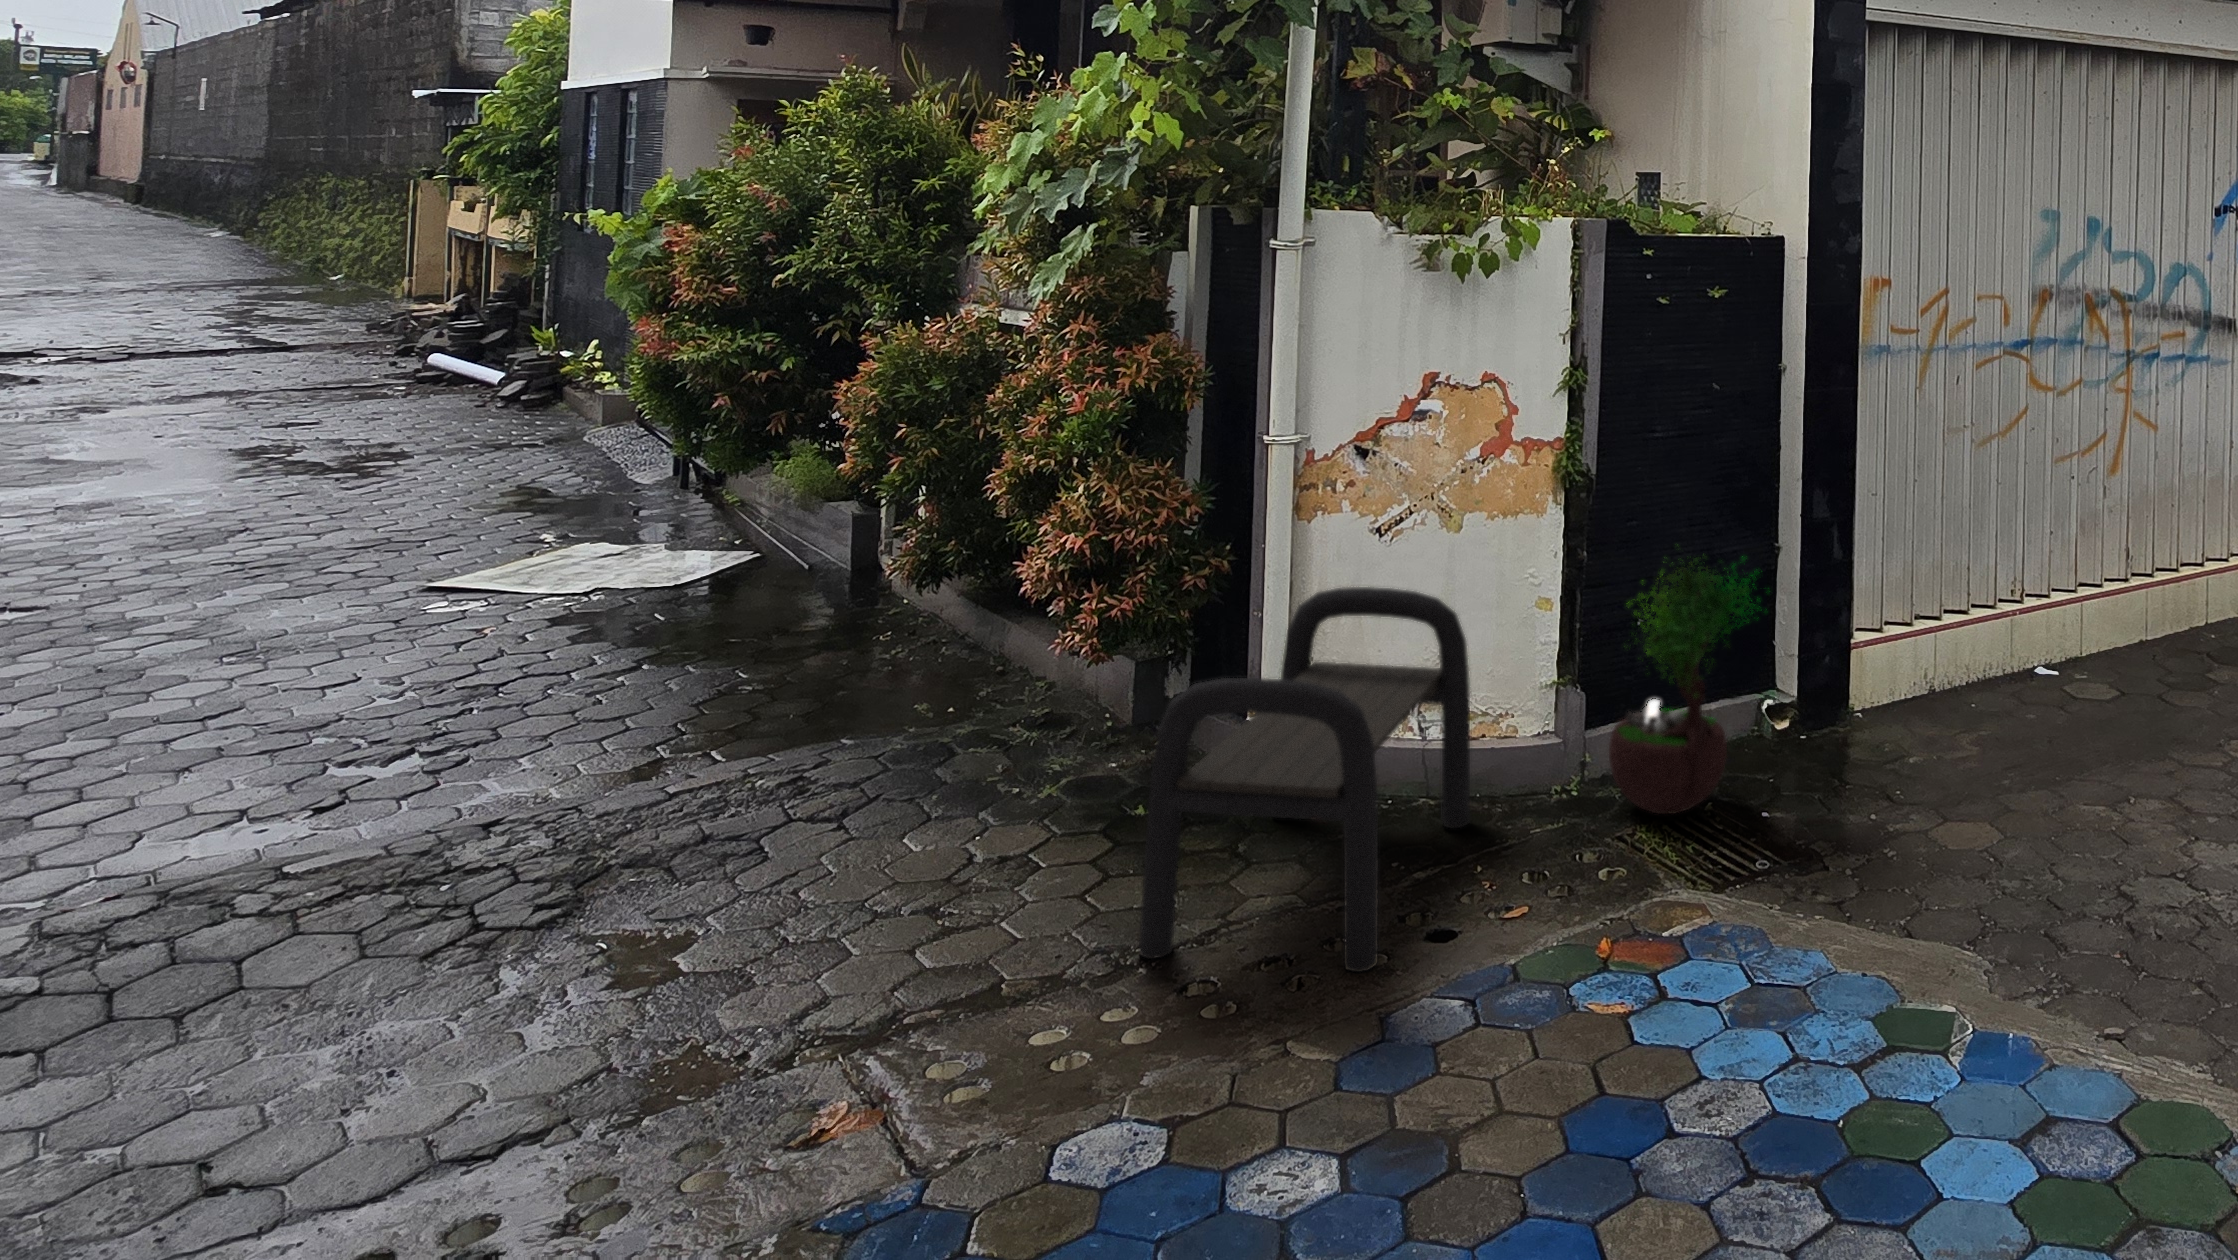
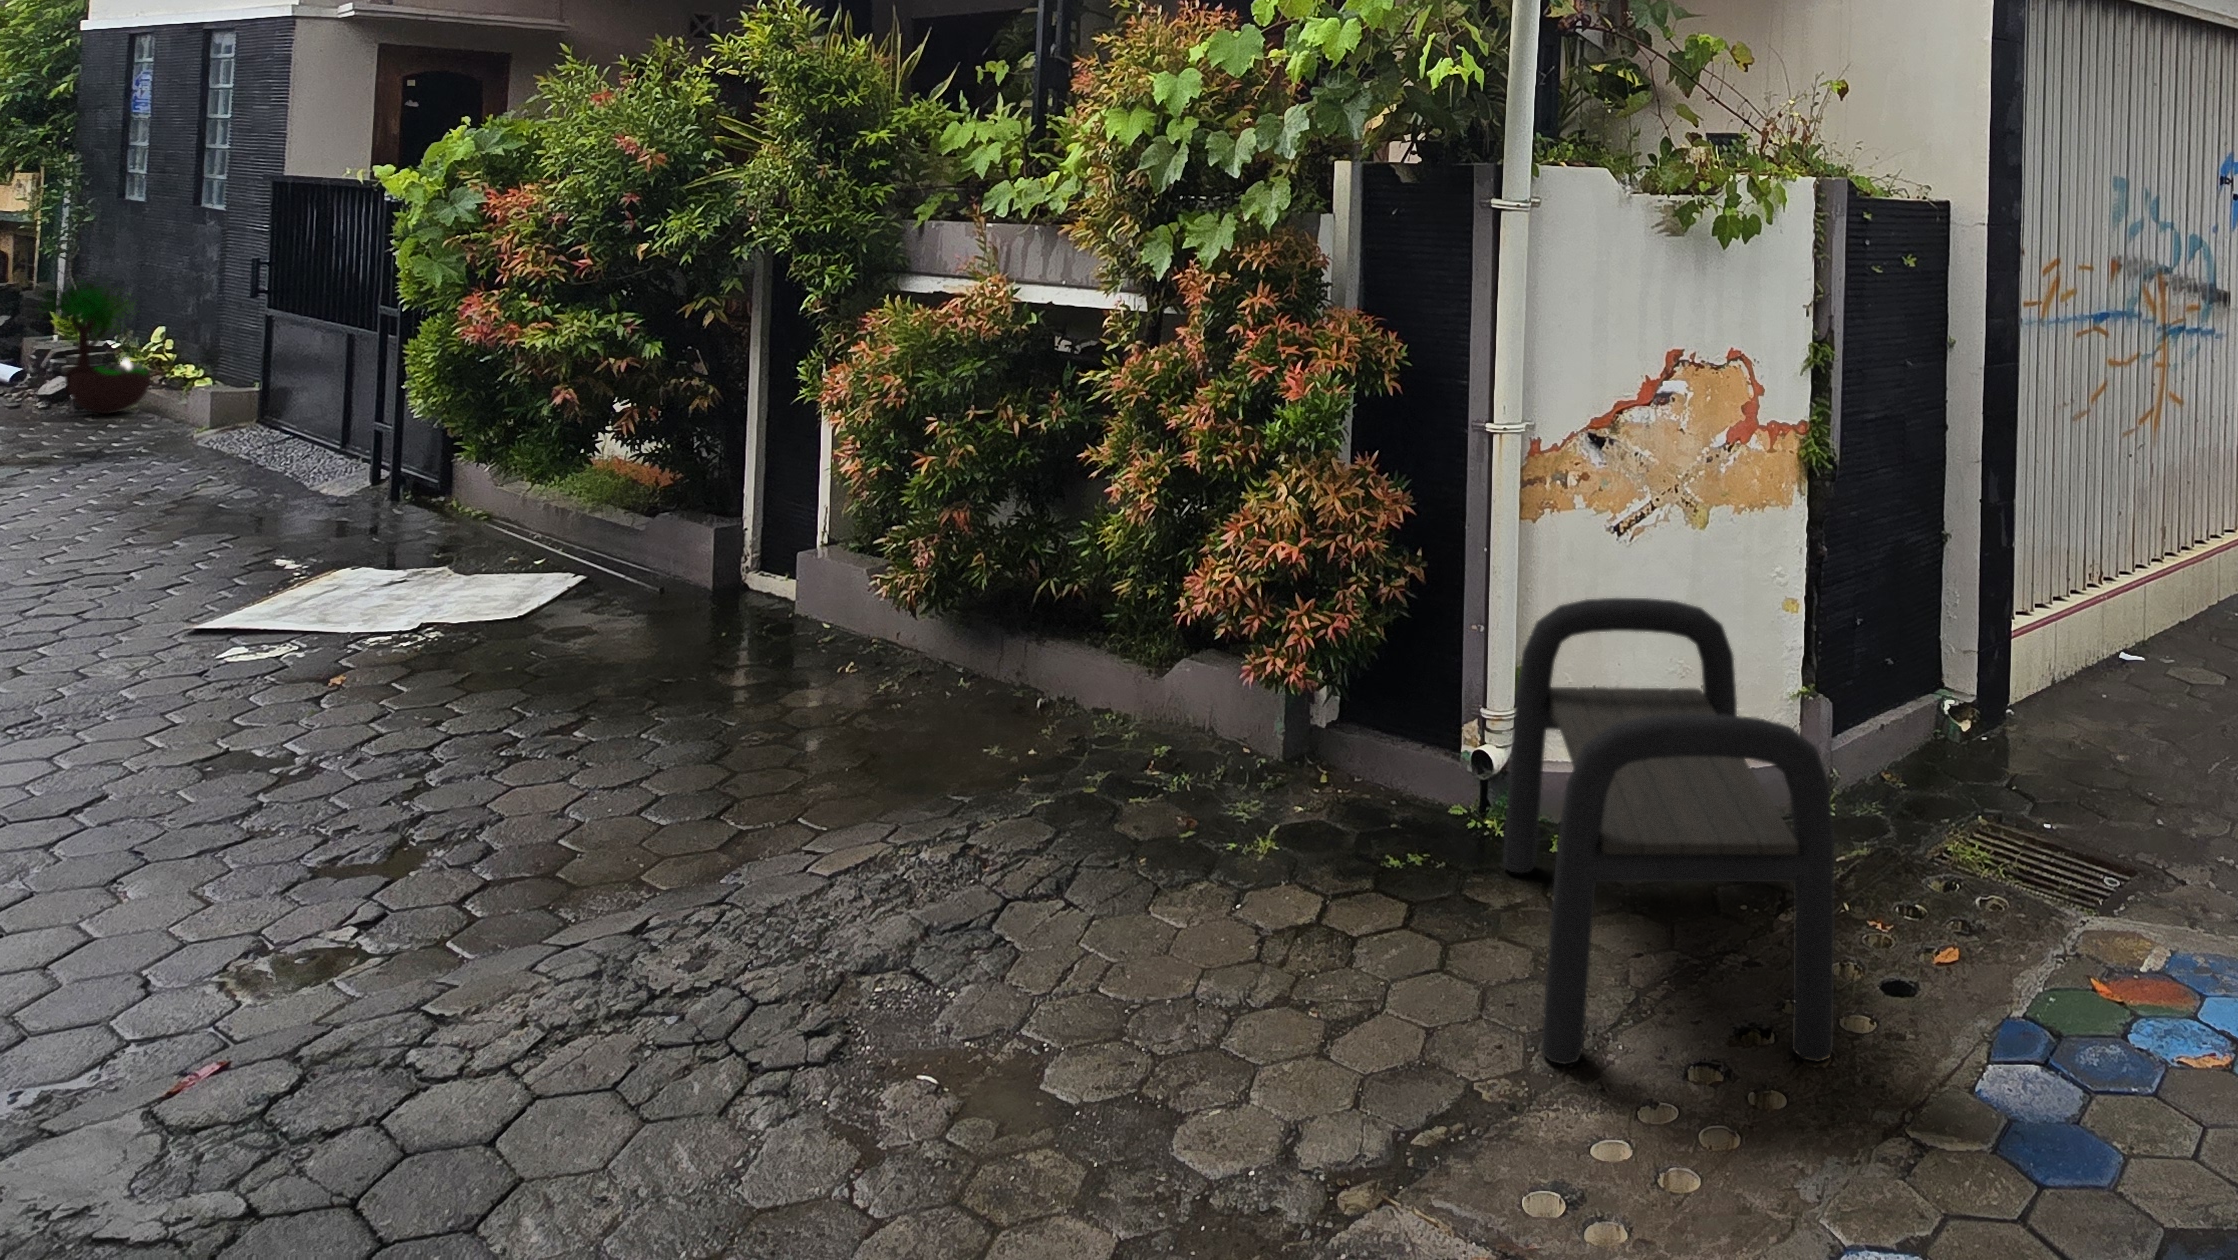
potted tree: present [1609,544,1770,814] -> present [38,278,150,414]

